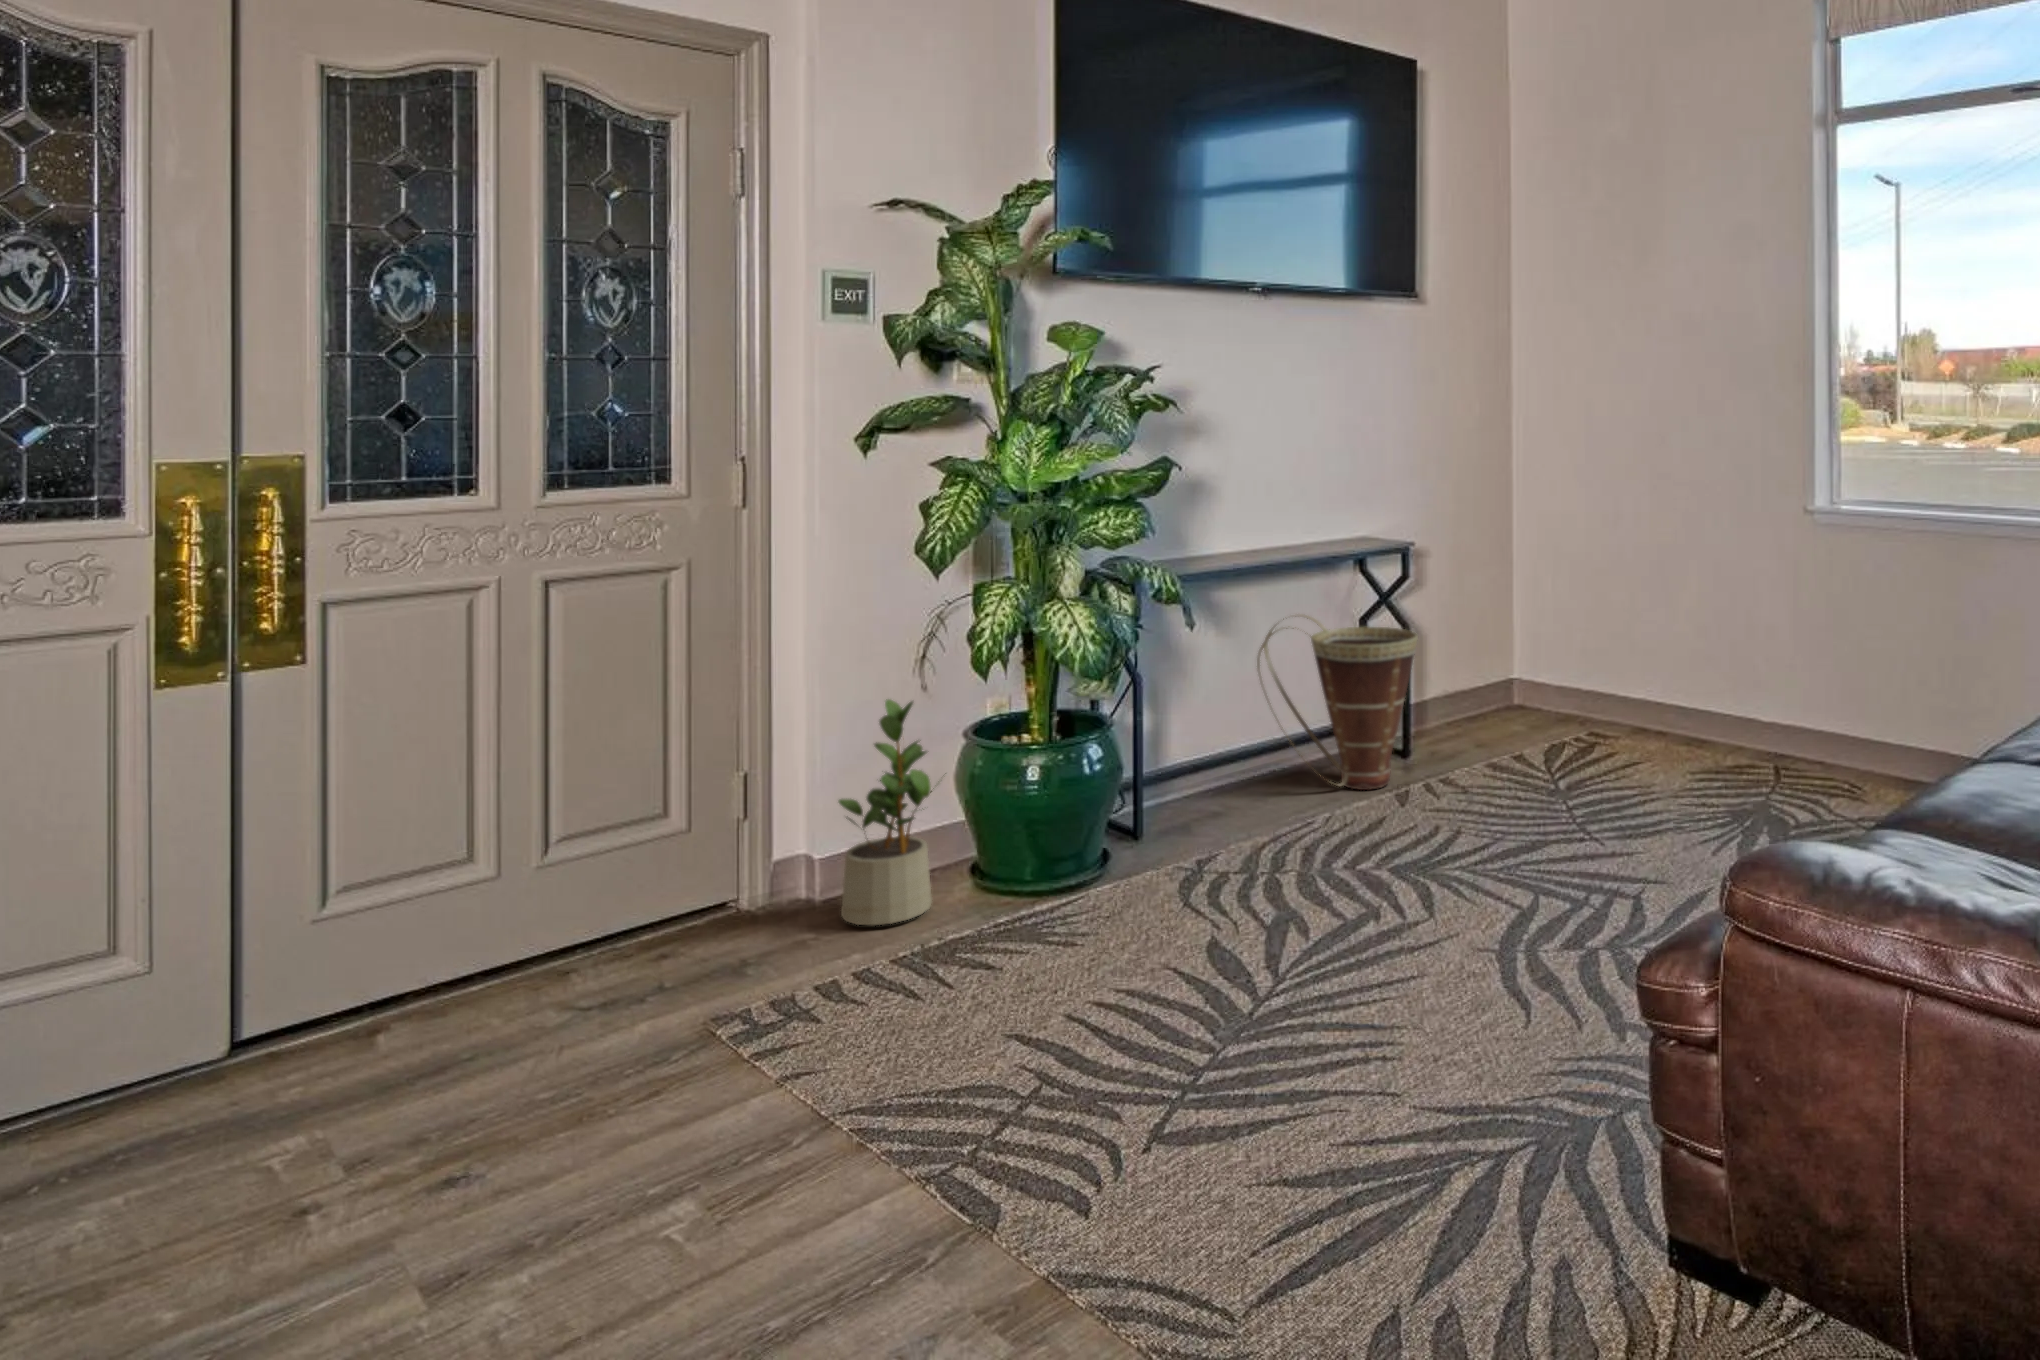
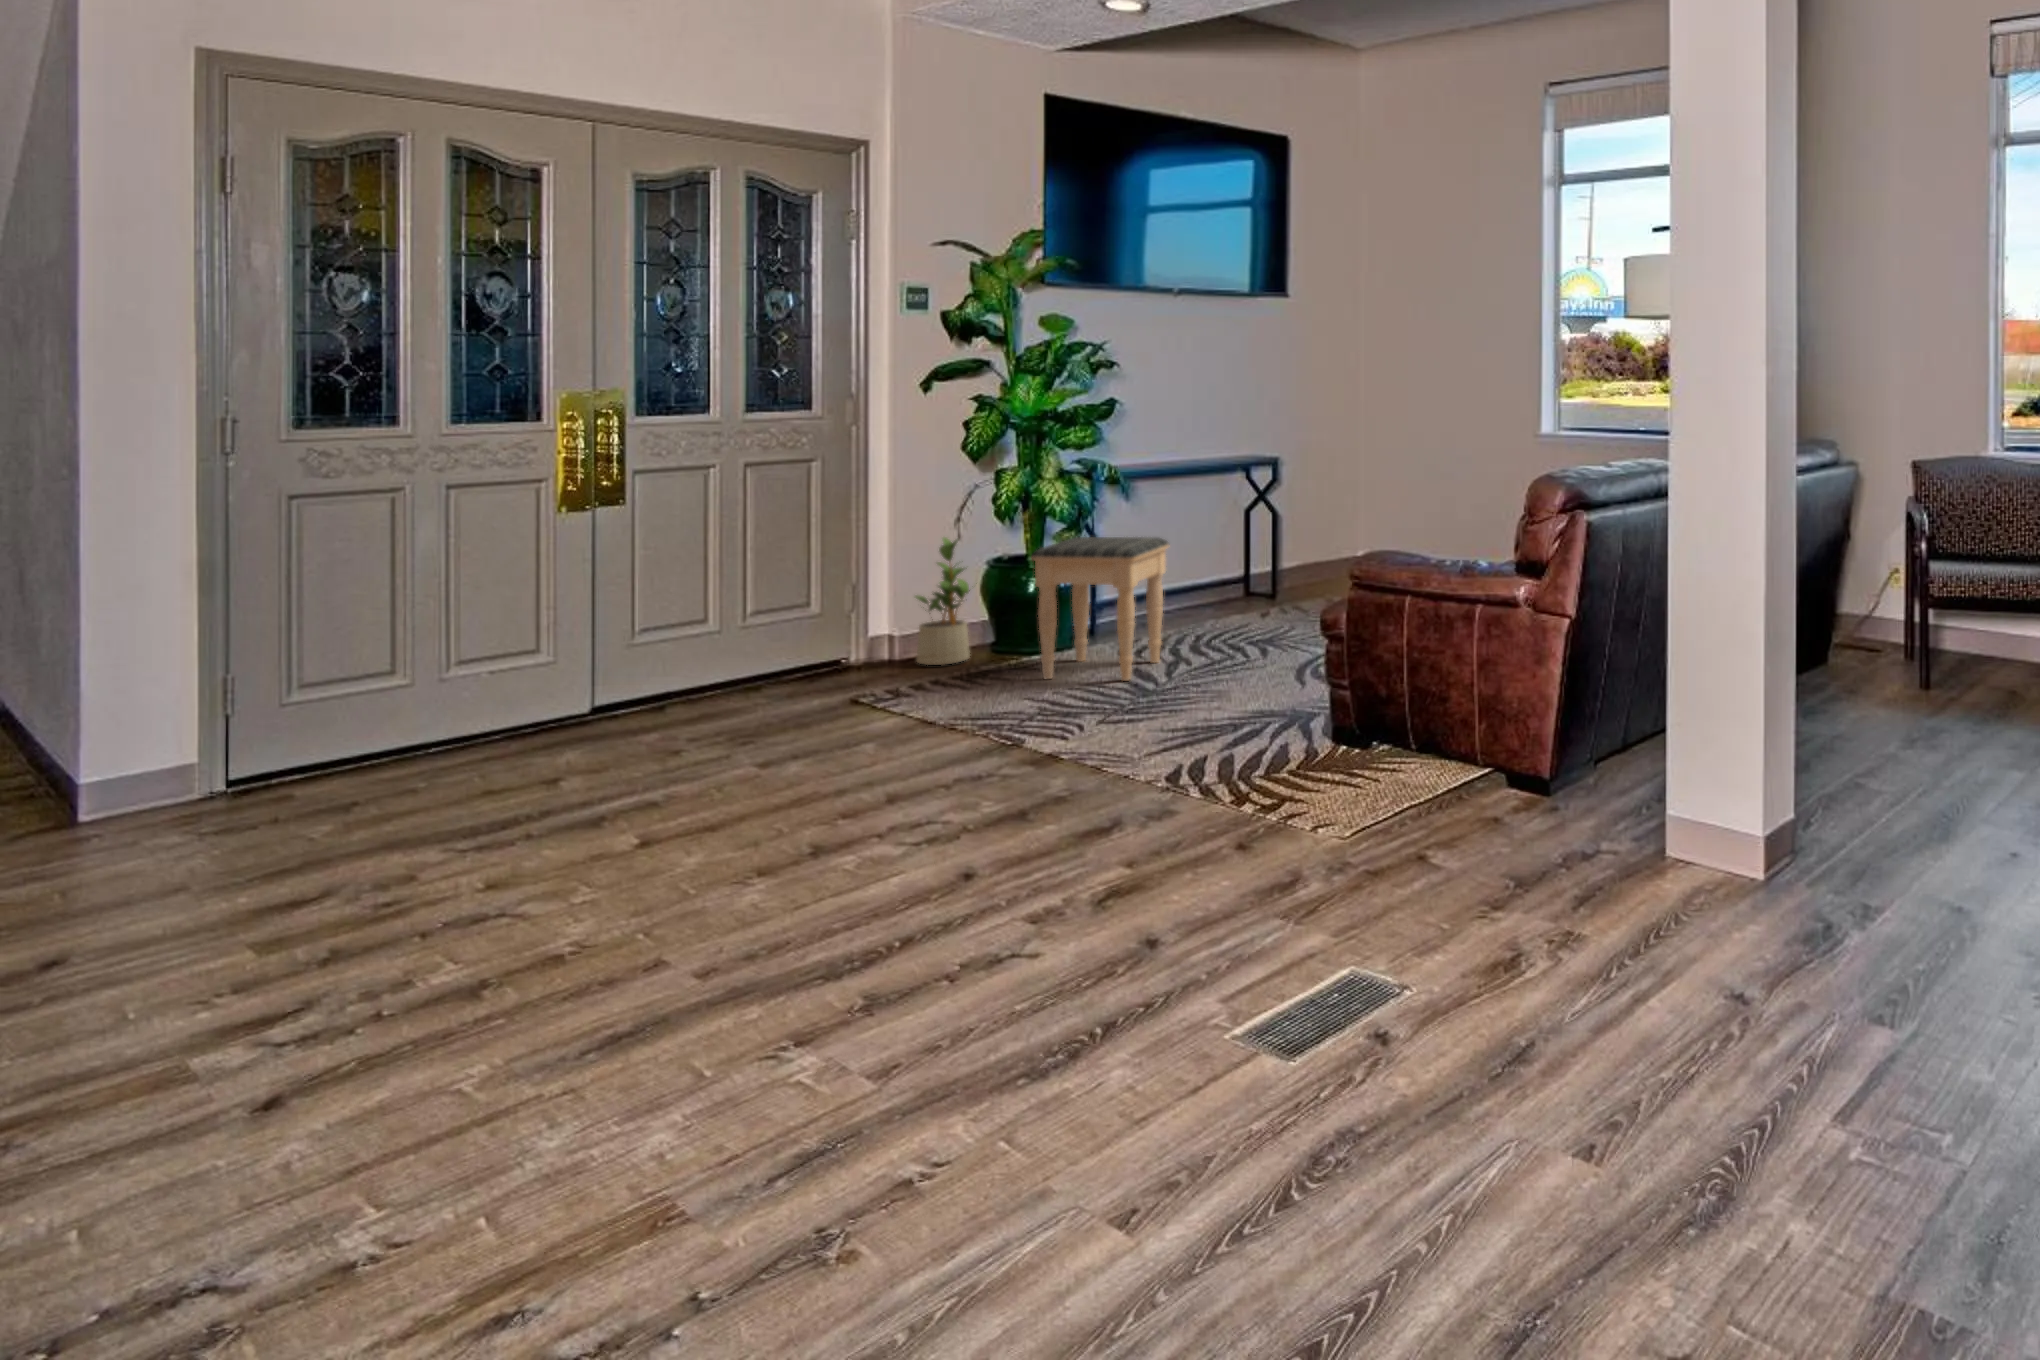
basket: present [1257,614,1418,790] -> none [1172,503,1277,611]
footstool: none [1027,701,1267,986] -> present [1031,537,1169,681]

